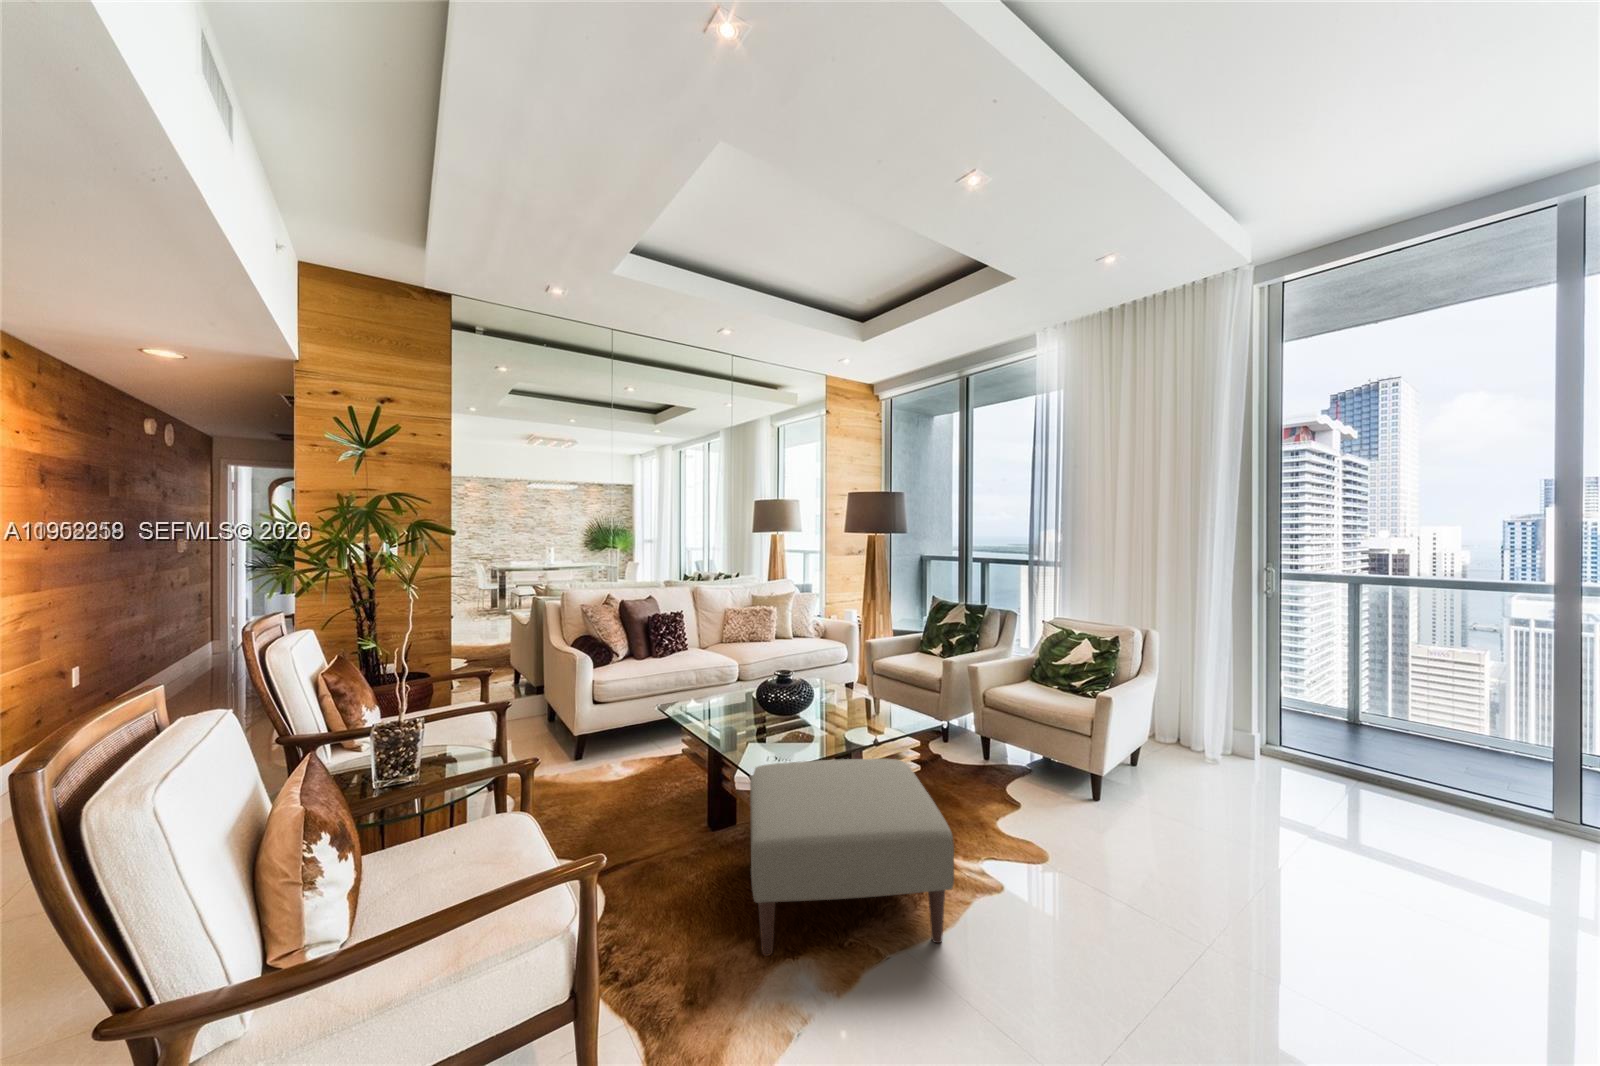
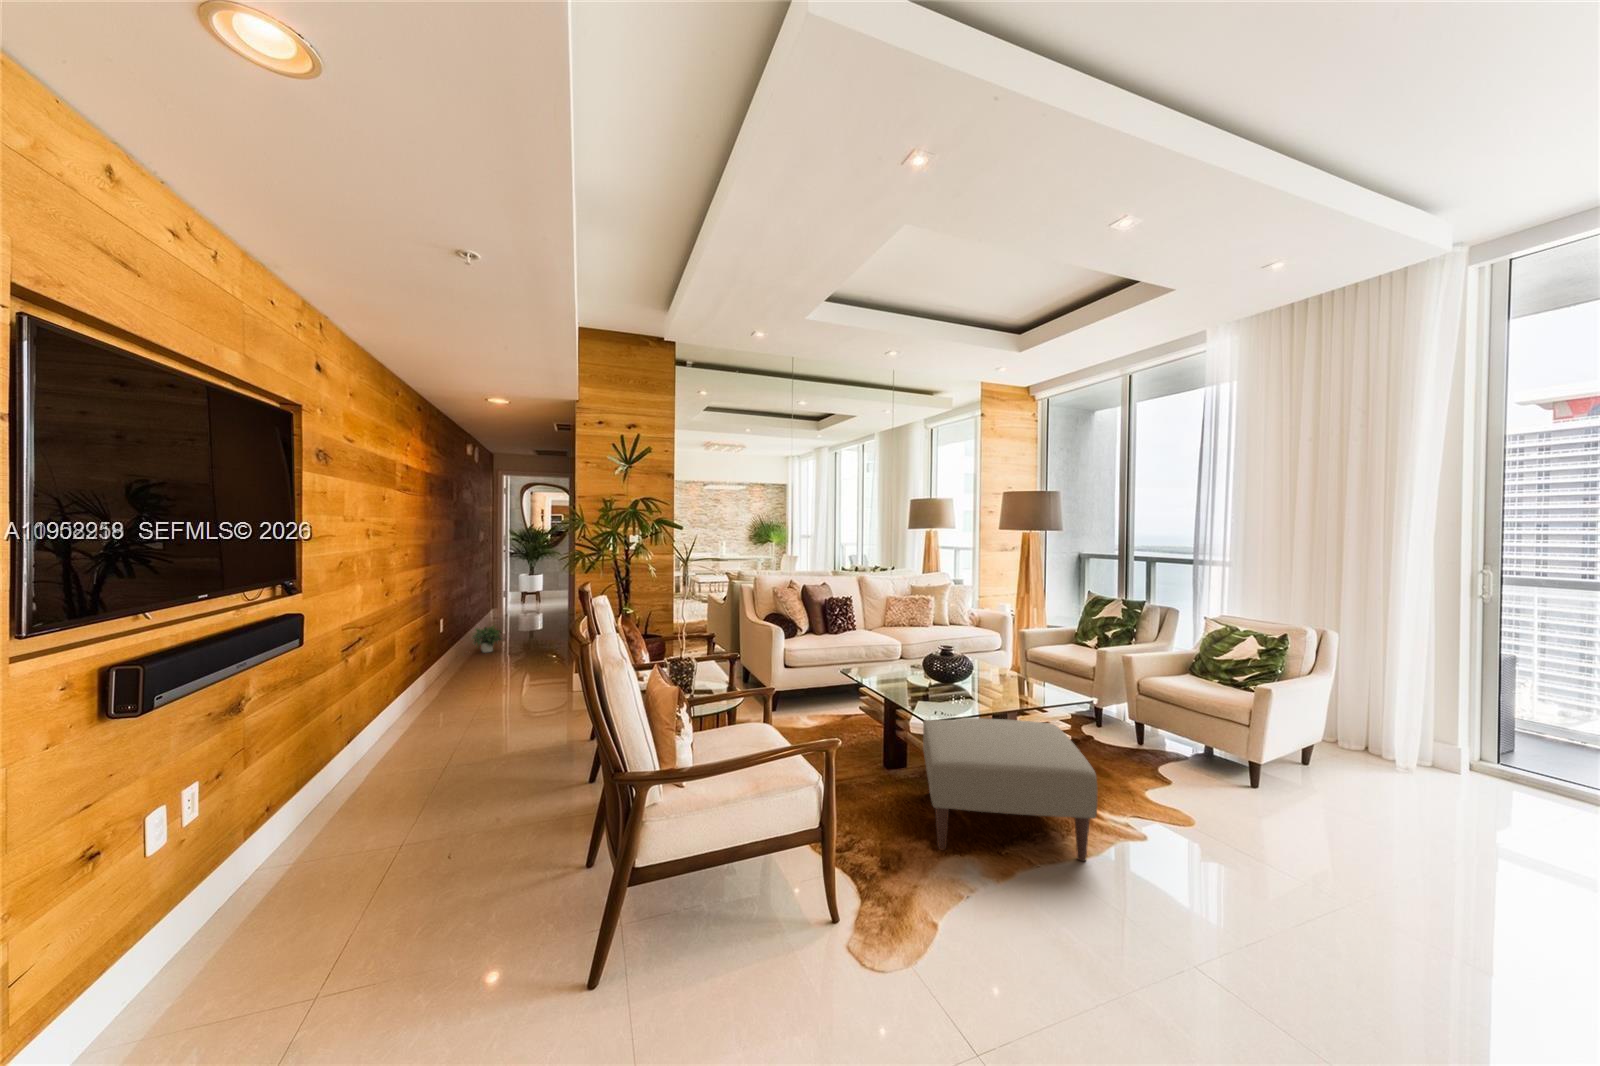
potted plant: none [161,664,231,710] -> present [472,626,502,652]

